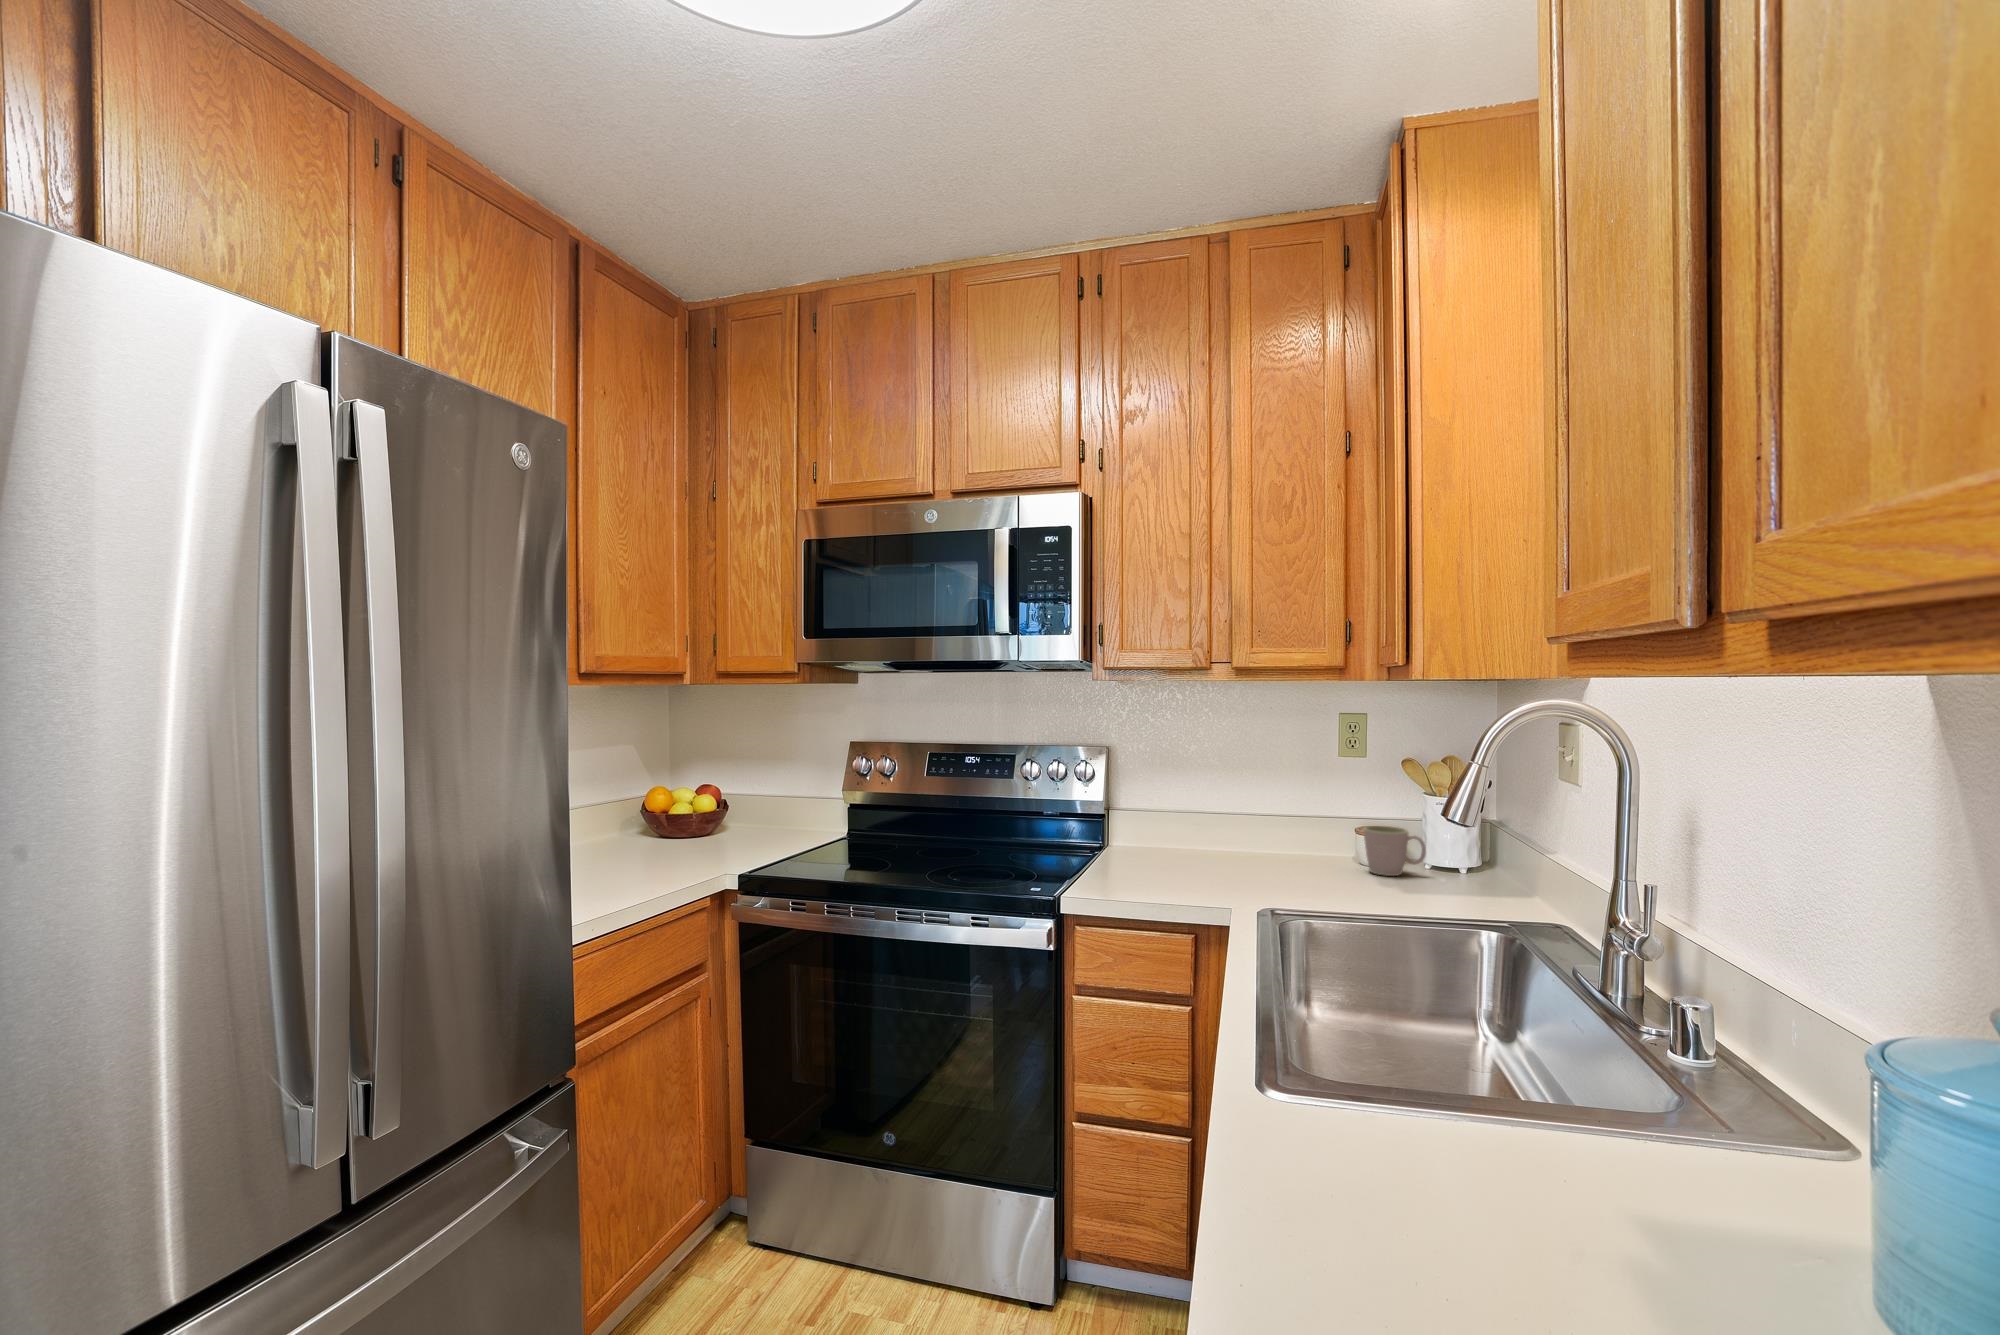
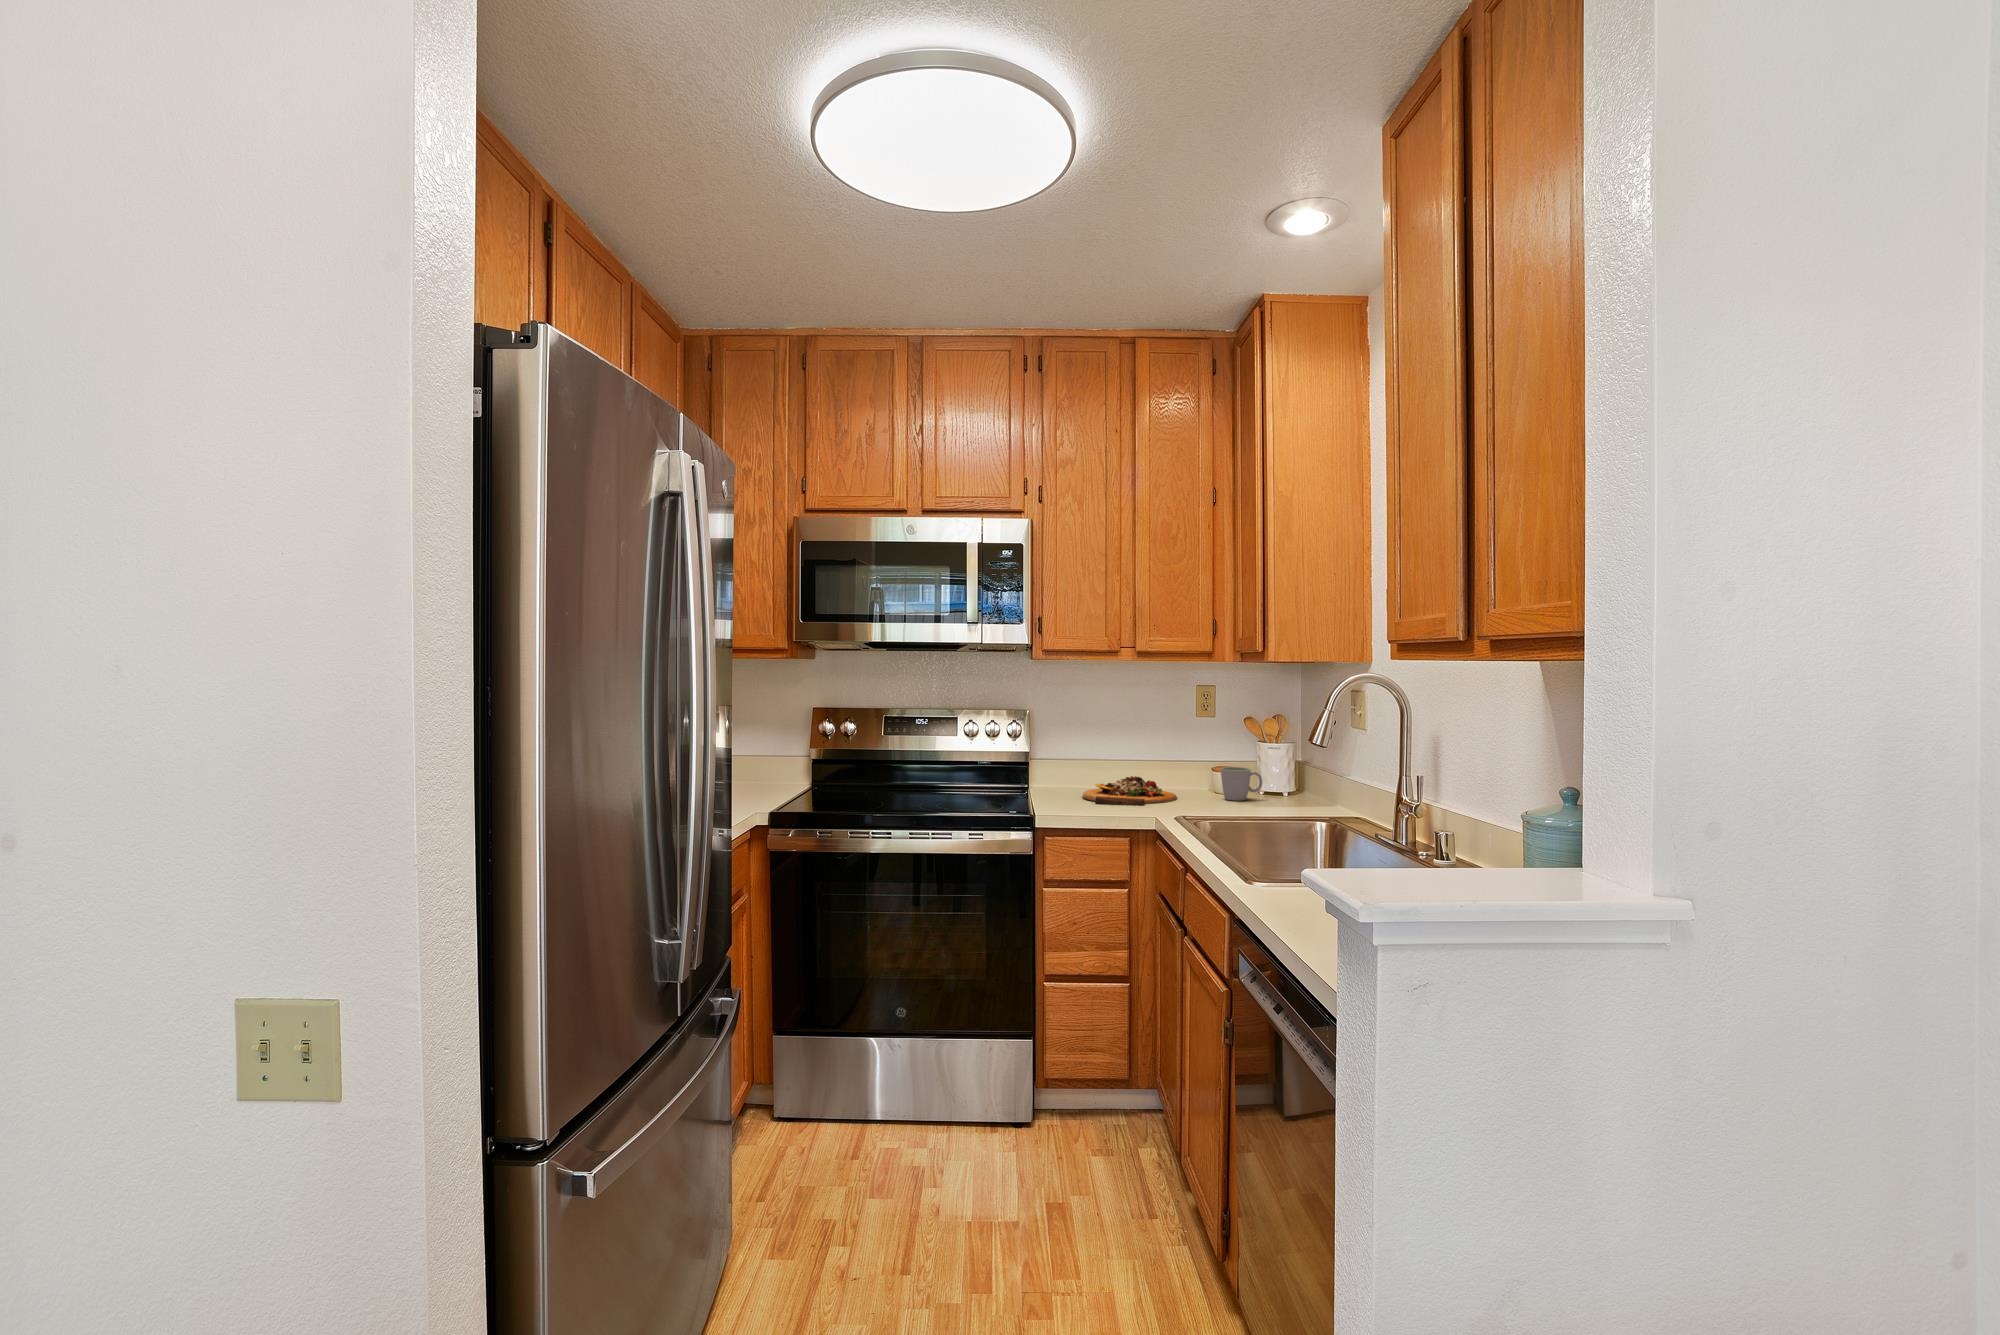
cutting board: none [1169,831,1301,878] -> present [1083,776,1177,806]

